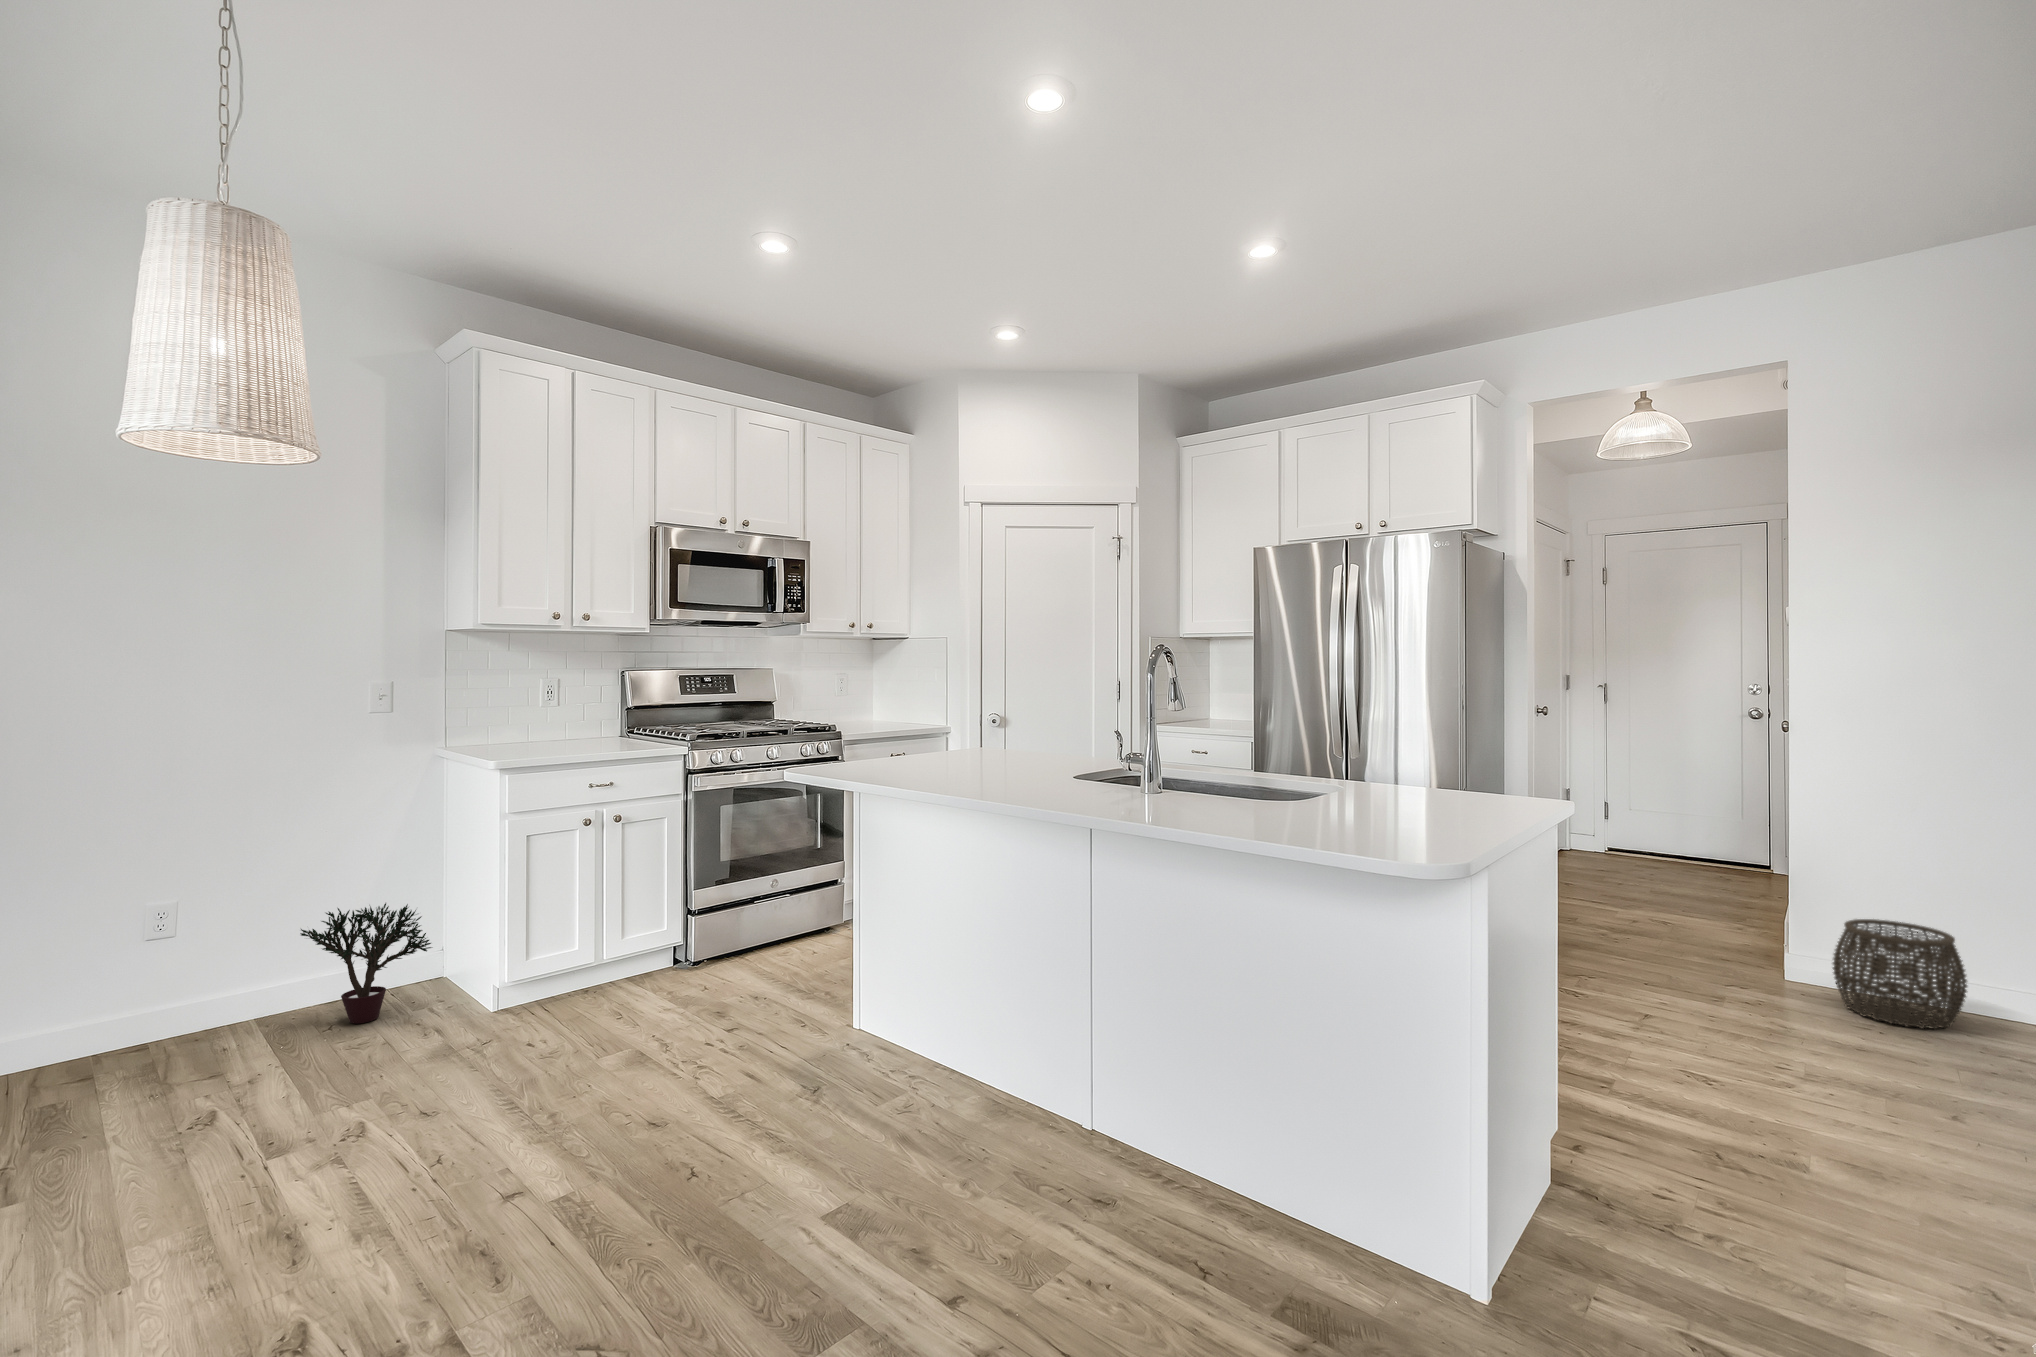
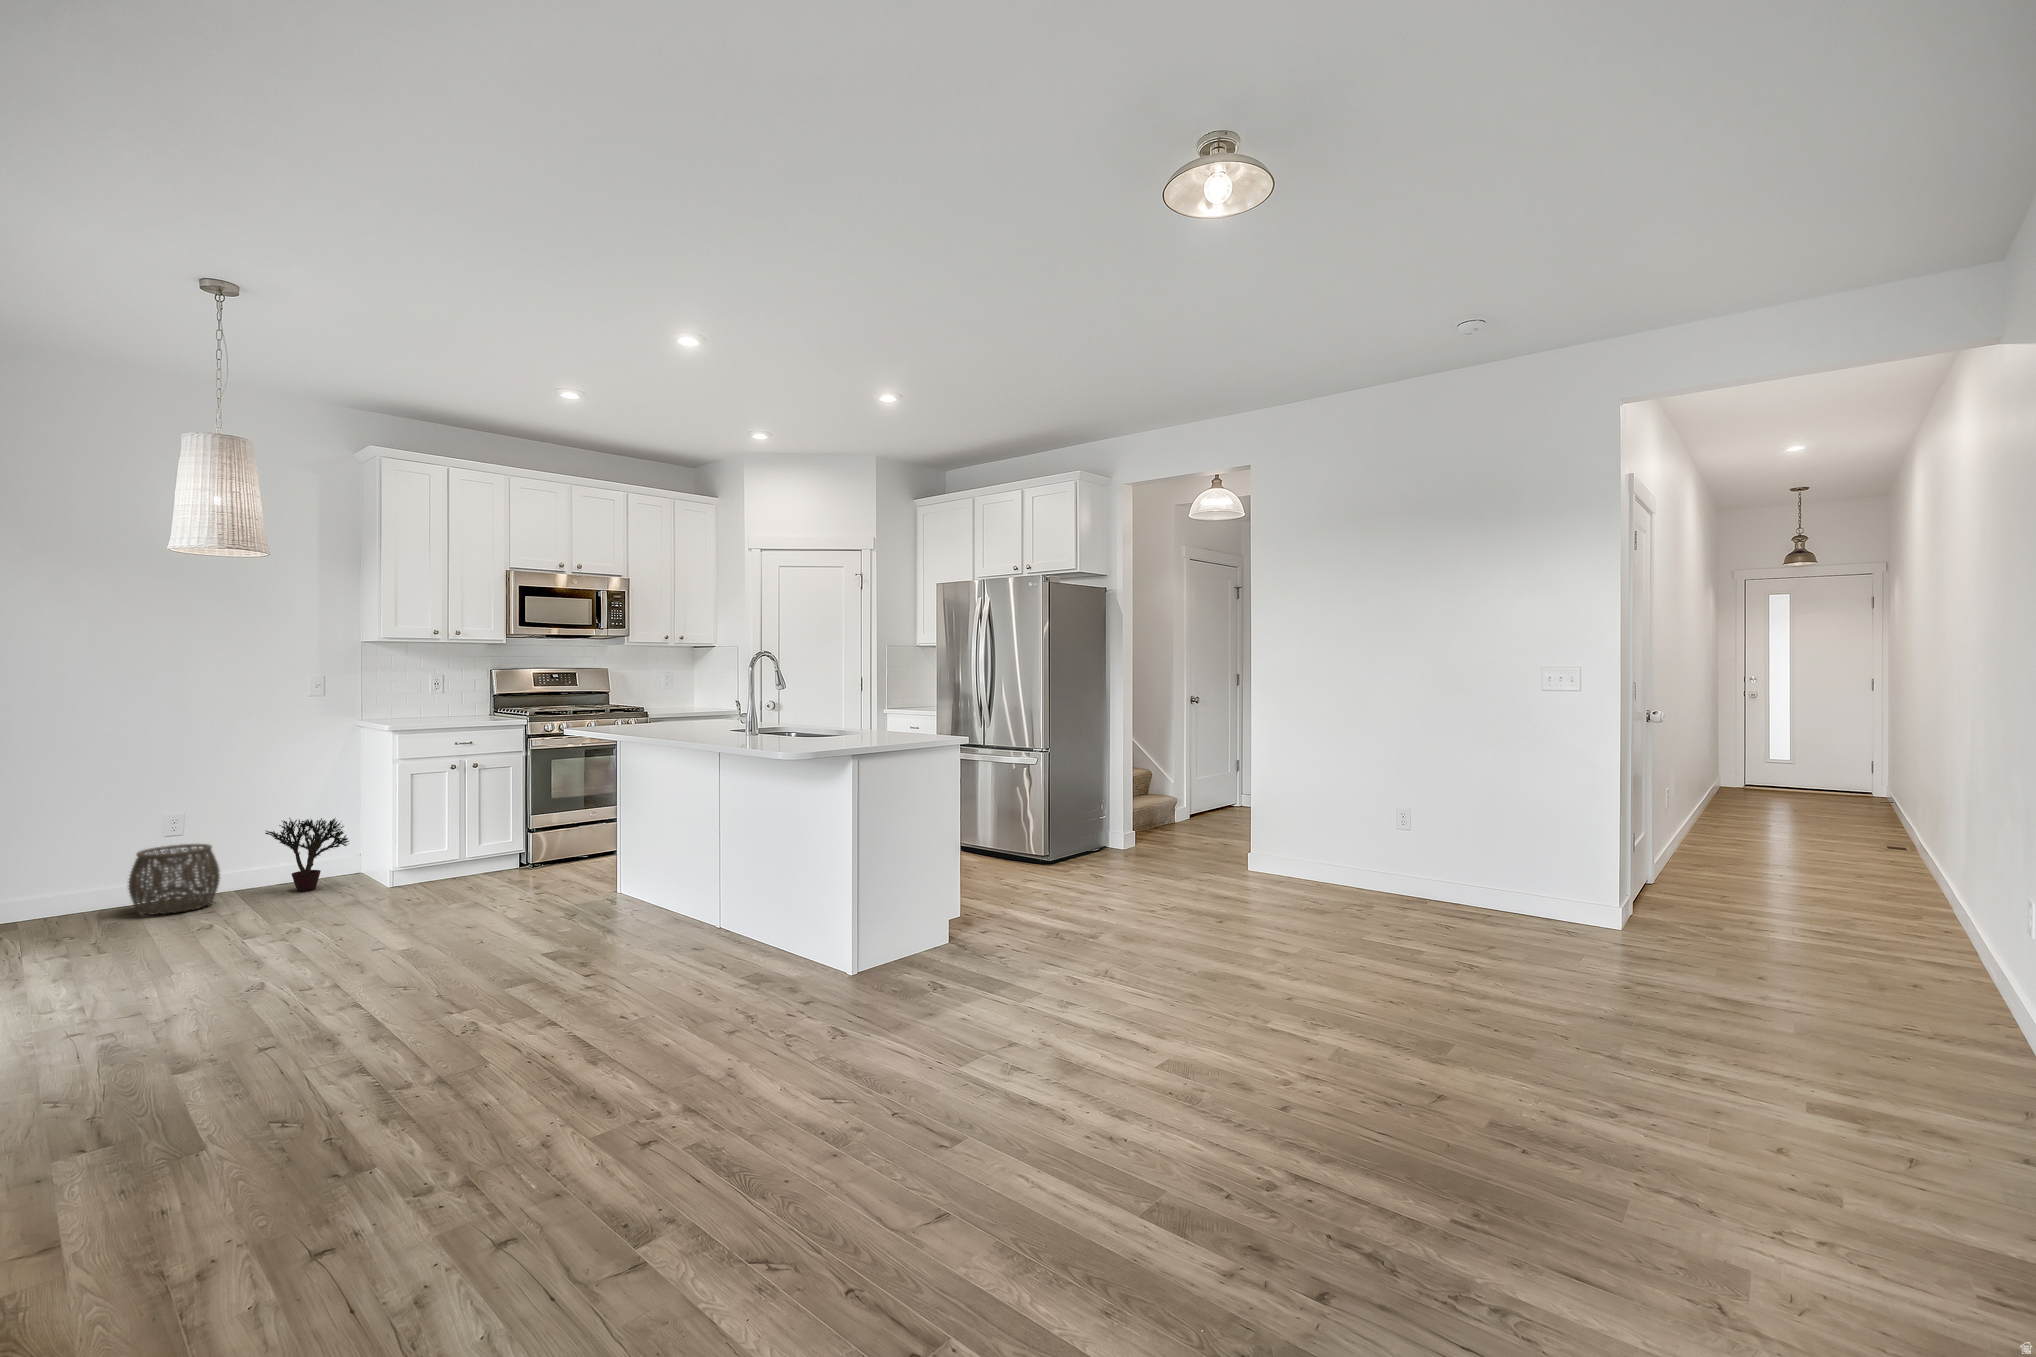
woven basket: present [1833,919,1967,1029] -> present [128,844,220,915]

